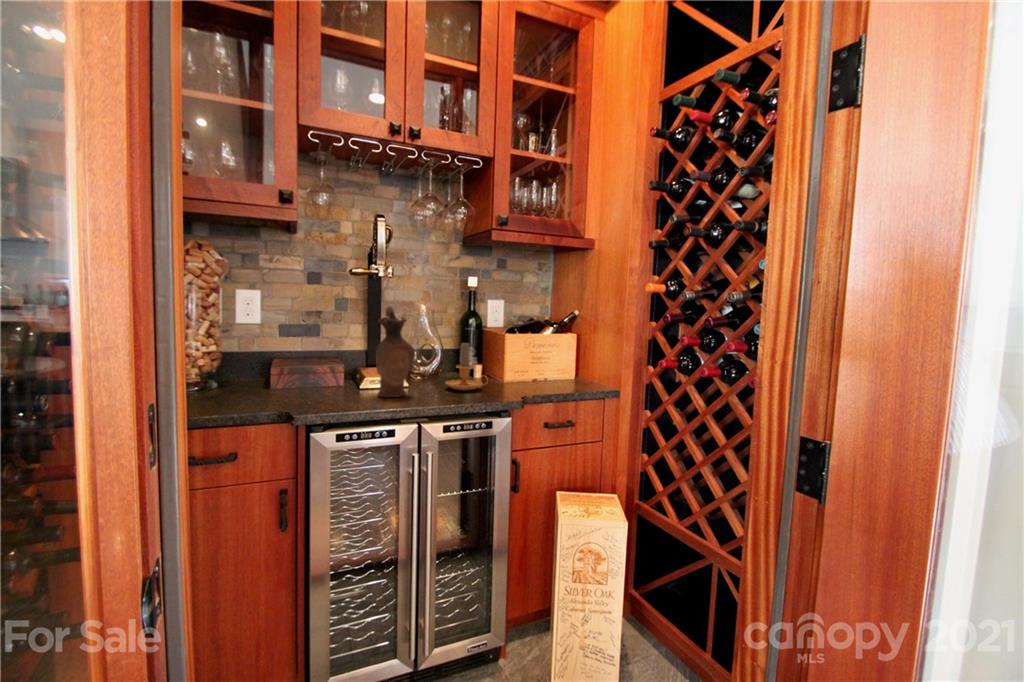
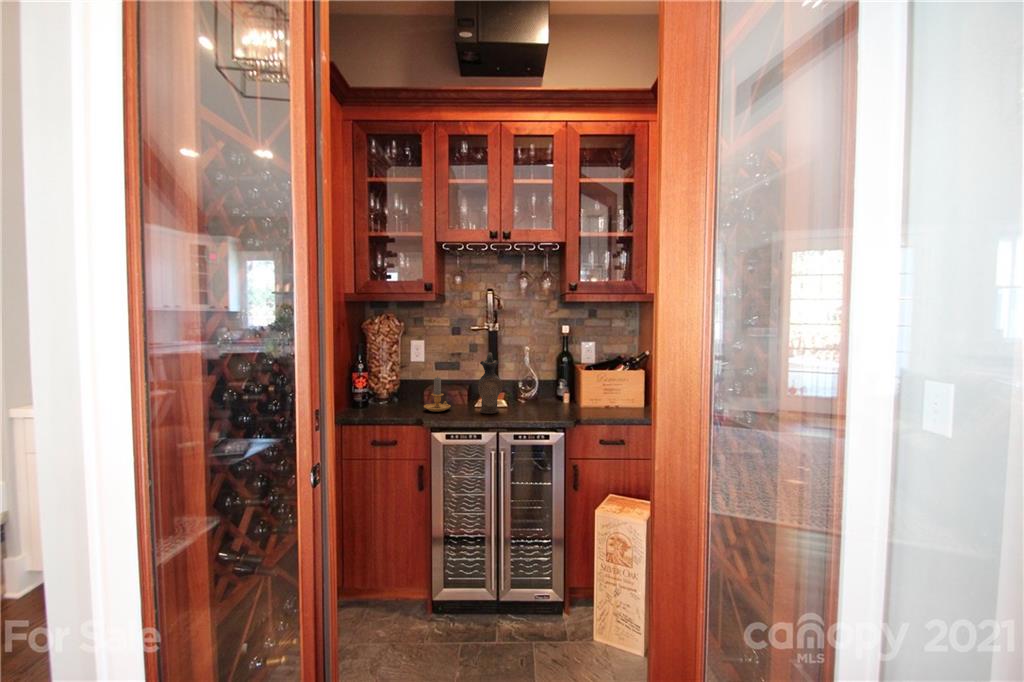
candle: present [446,343,488,390] -> present [424,377,451,412]

